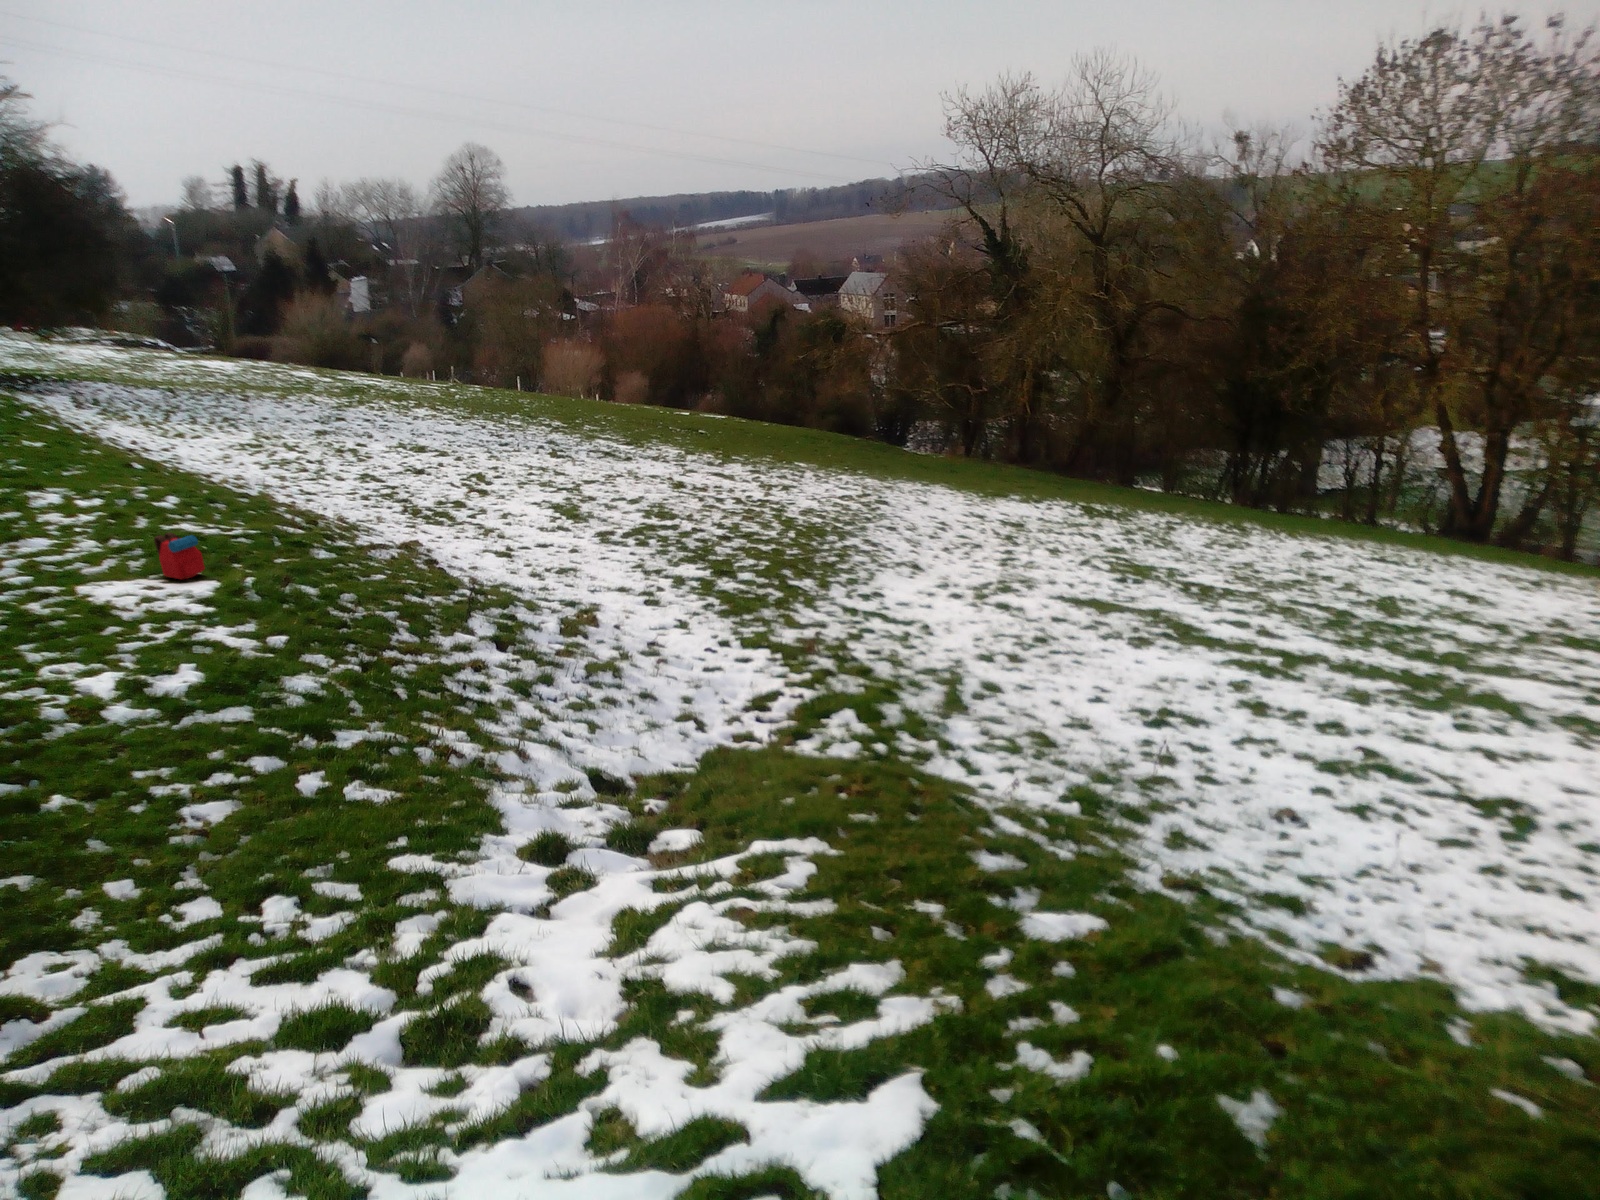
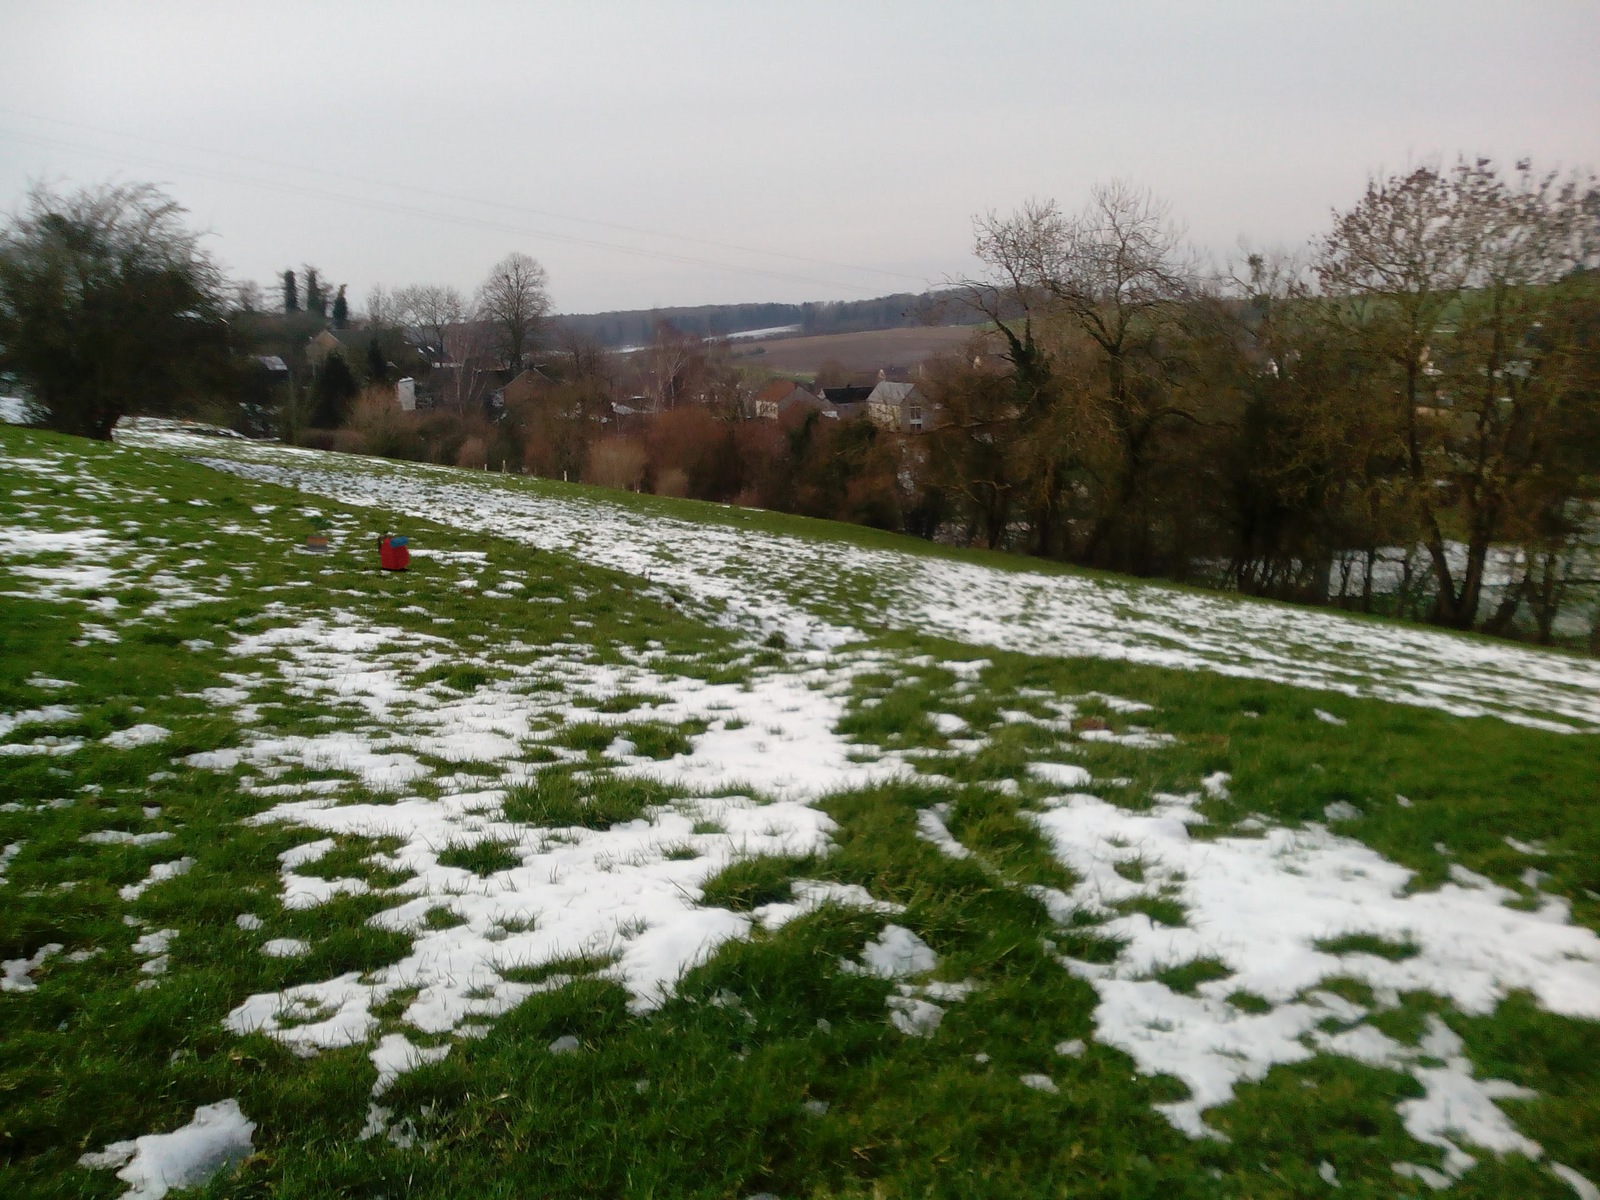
potted tree: none [74,503,118,550] -> present [305,517,334,552]

